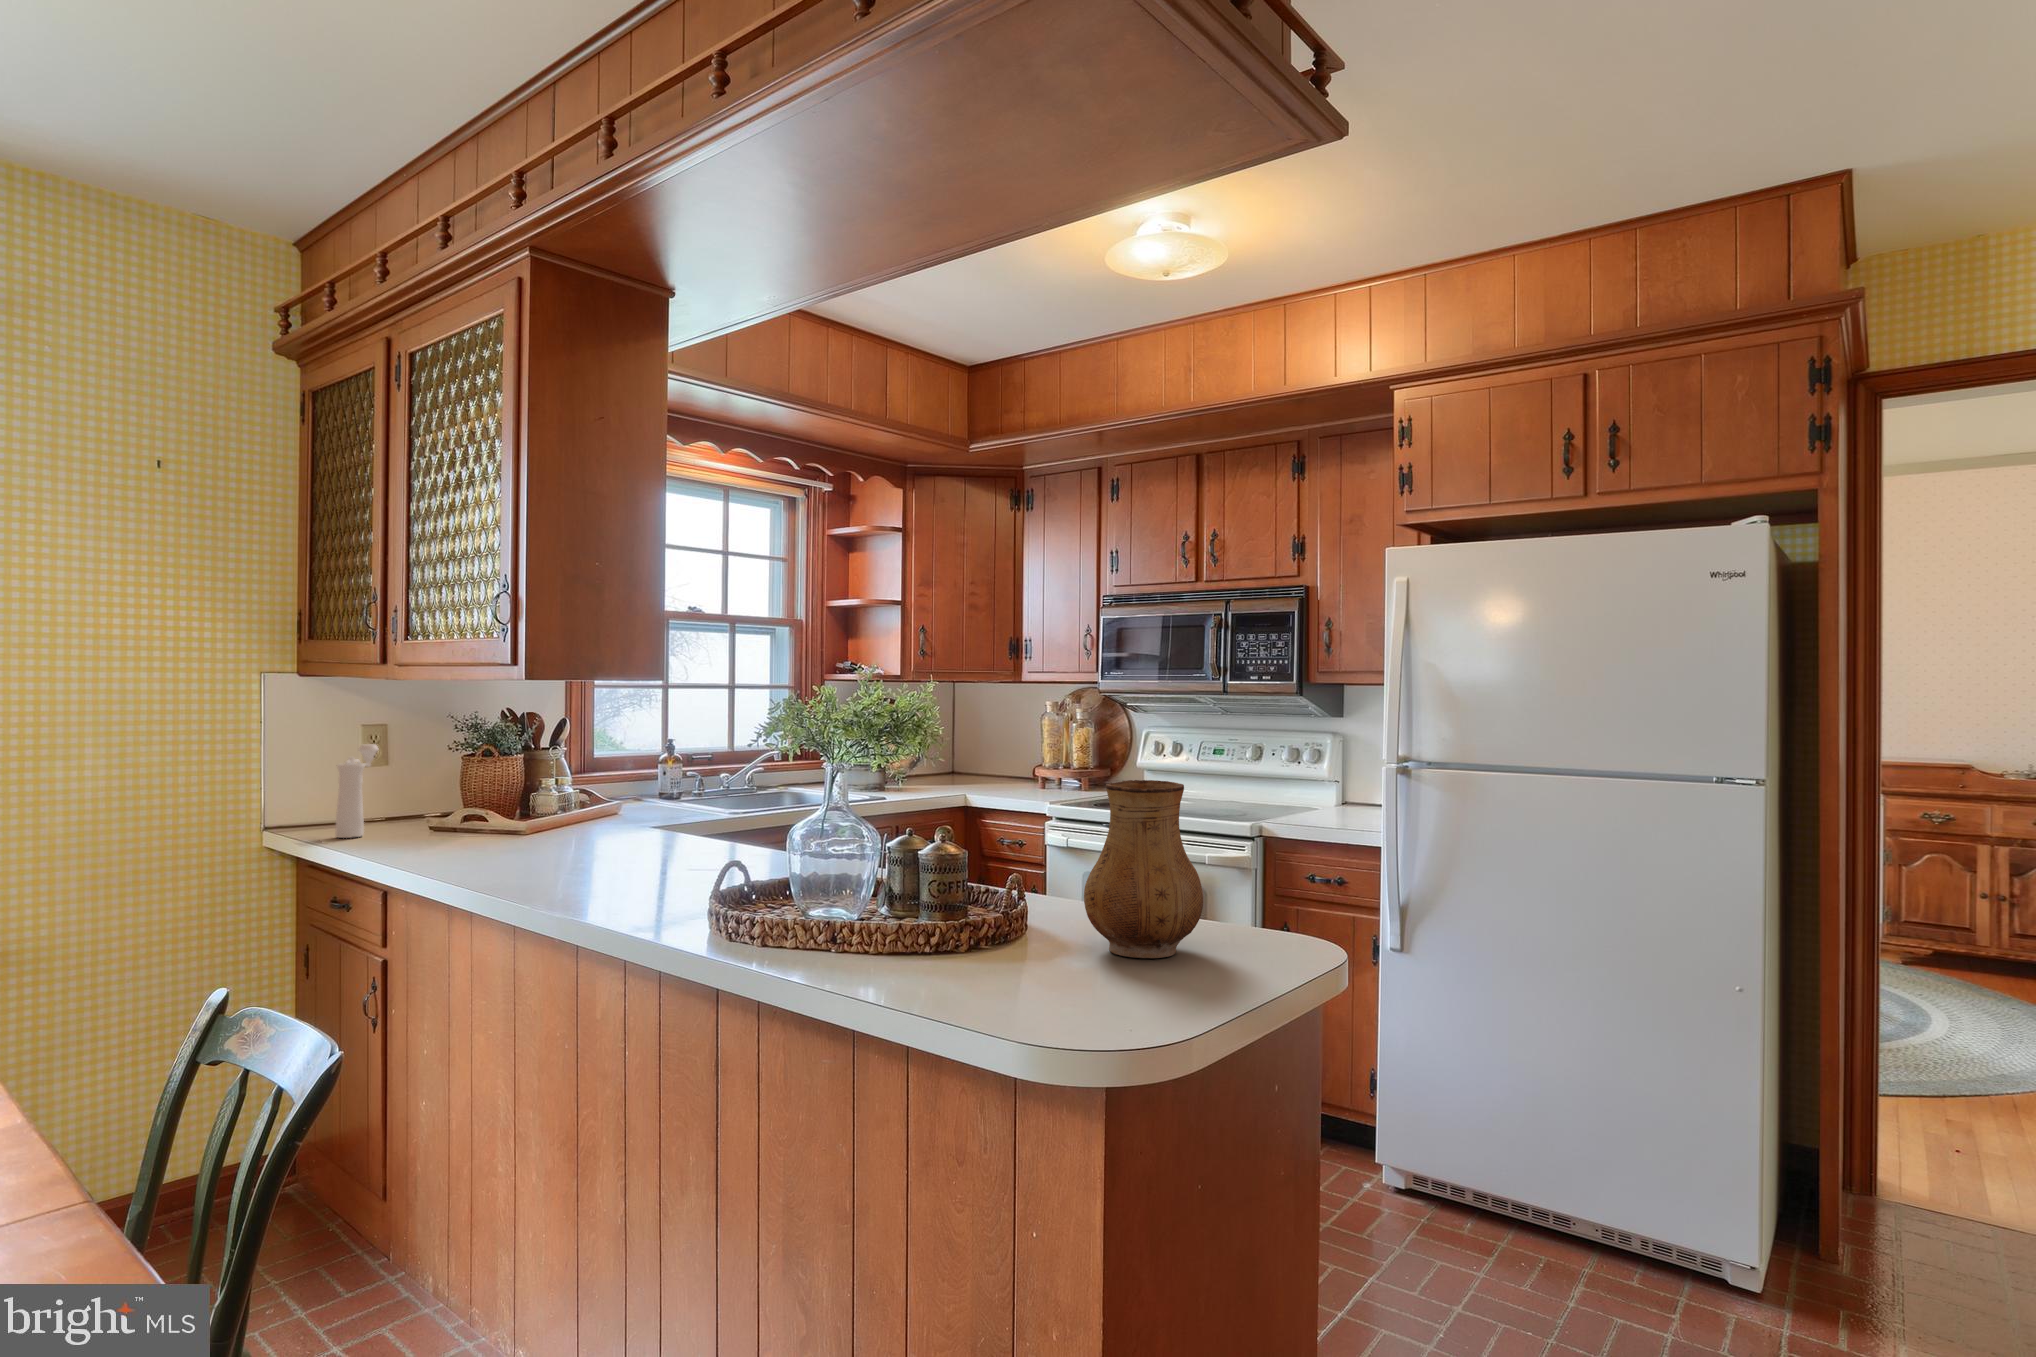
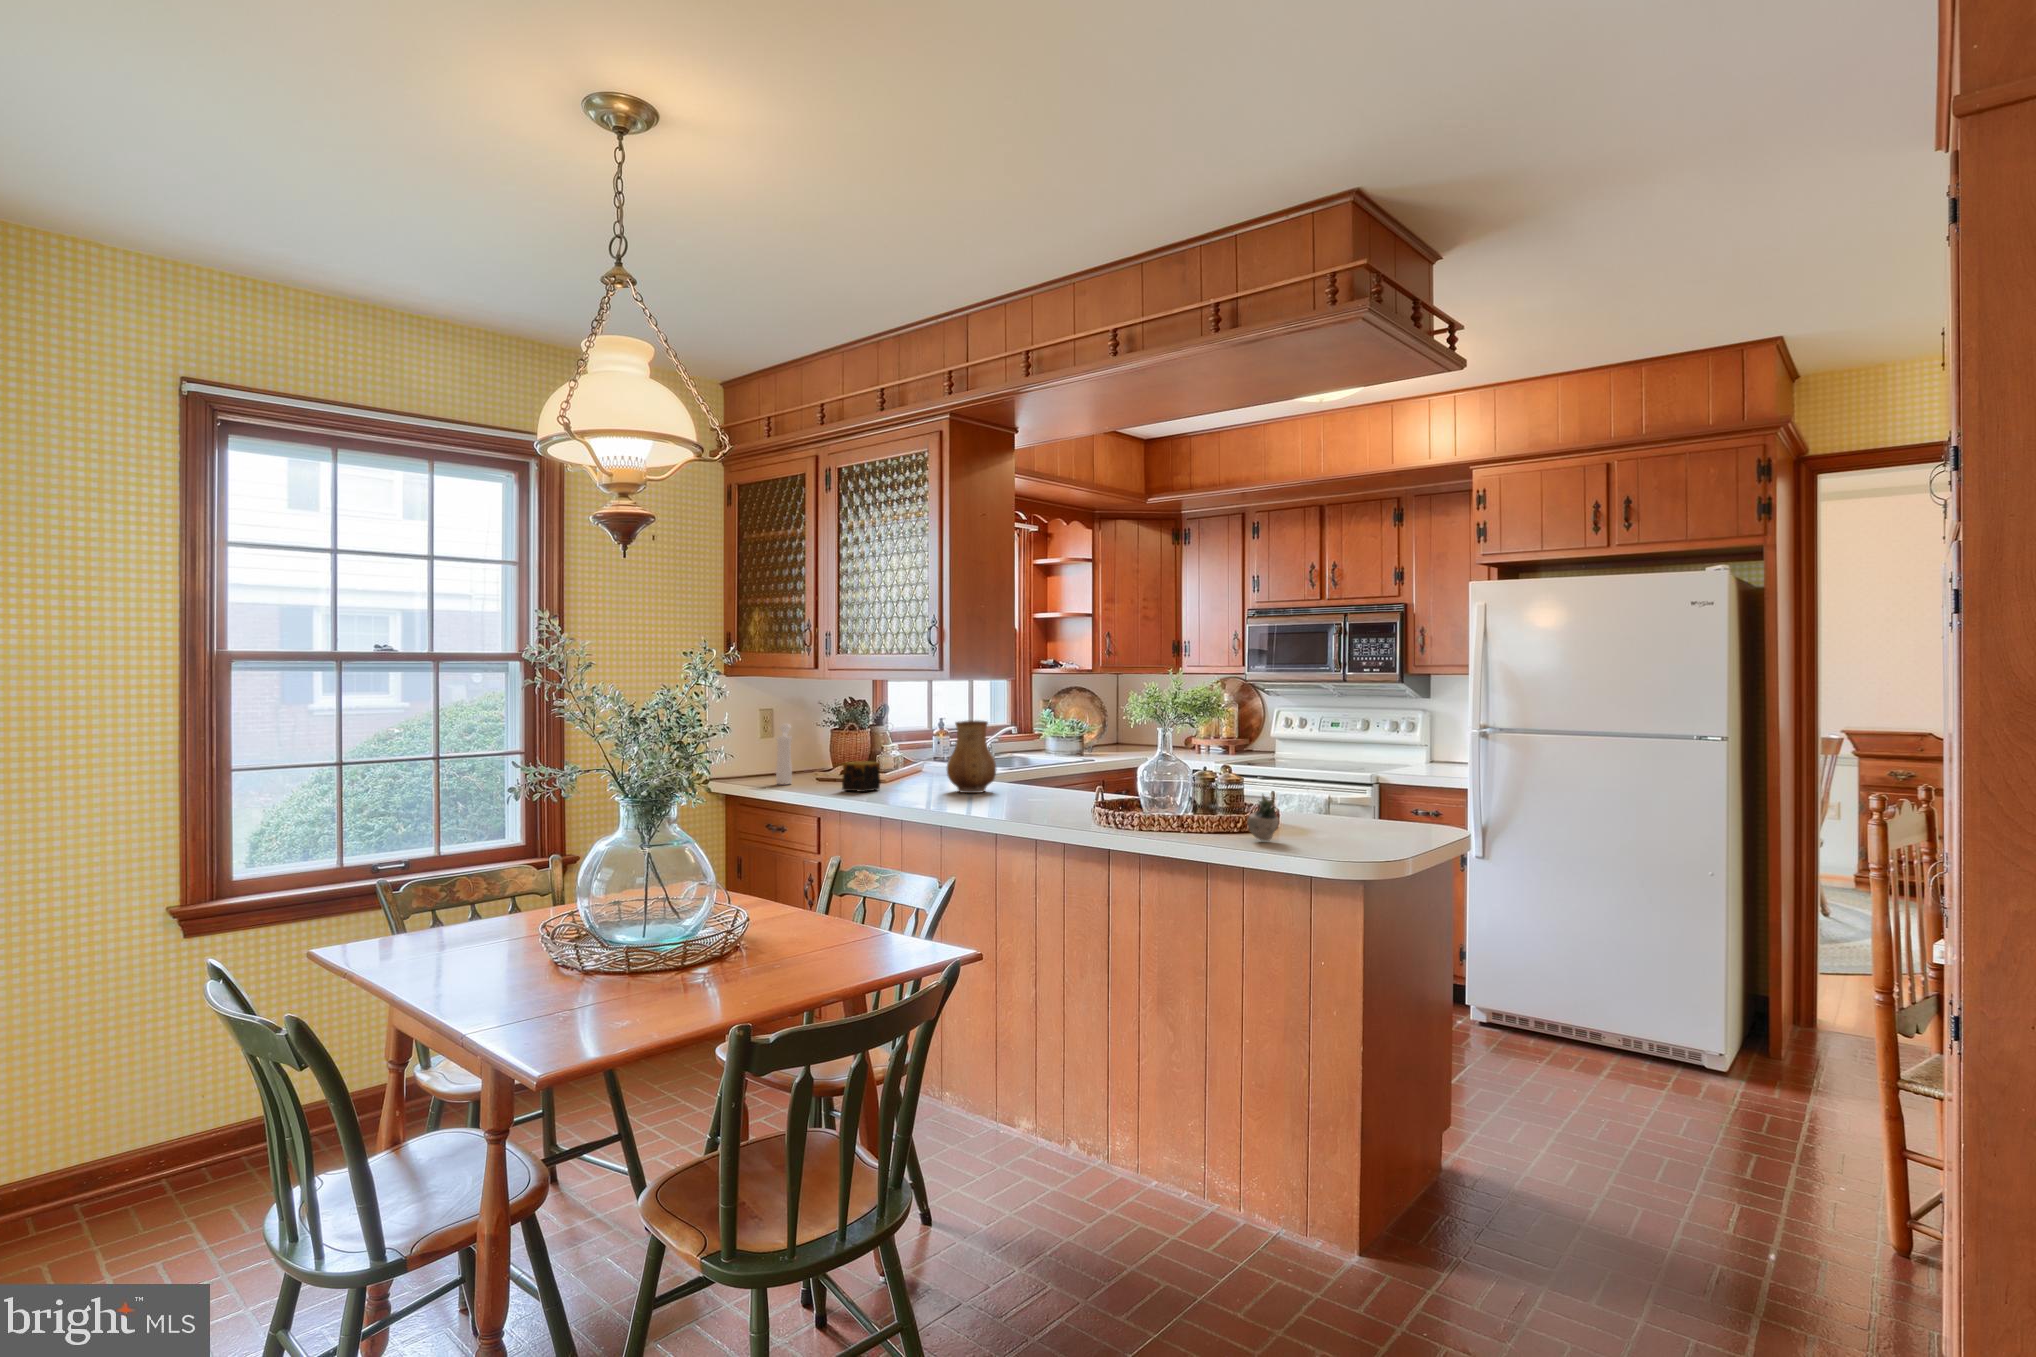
ceramic pitcher: present [1084,780,1203,958] -> present [947,720,996,793]
candle: none [410,804,477,853] -> present [842,761,880,792]
succulent plant: none [931,877,1051,980] -> present [1247,795,1279,841]

